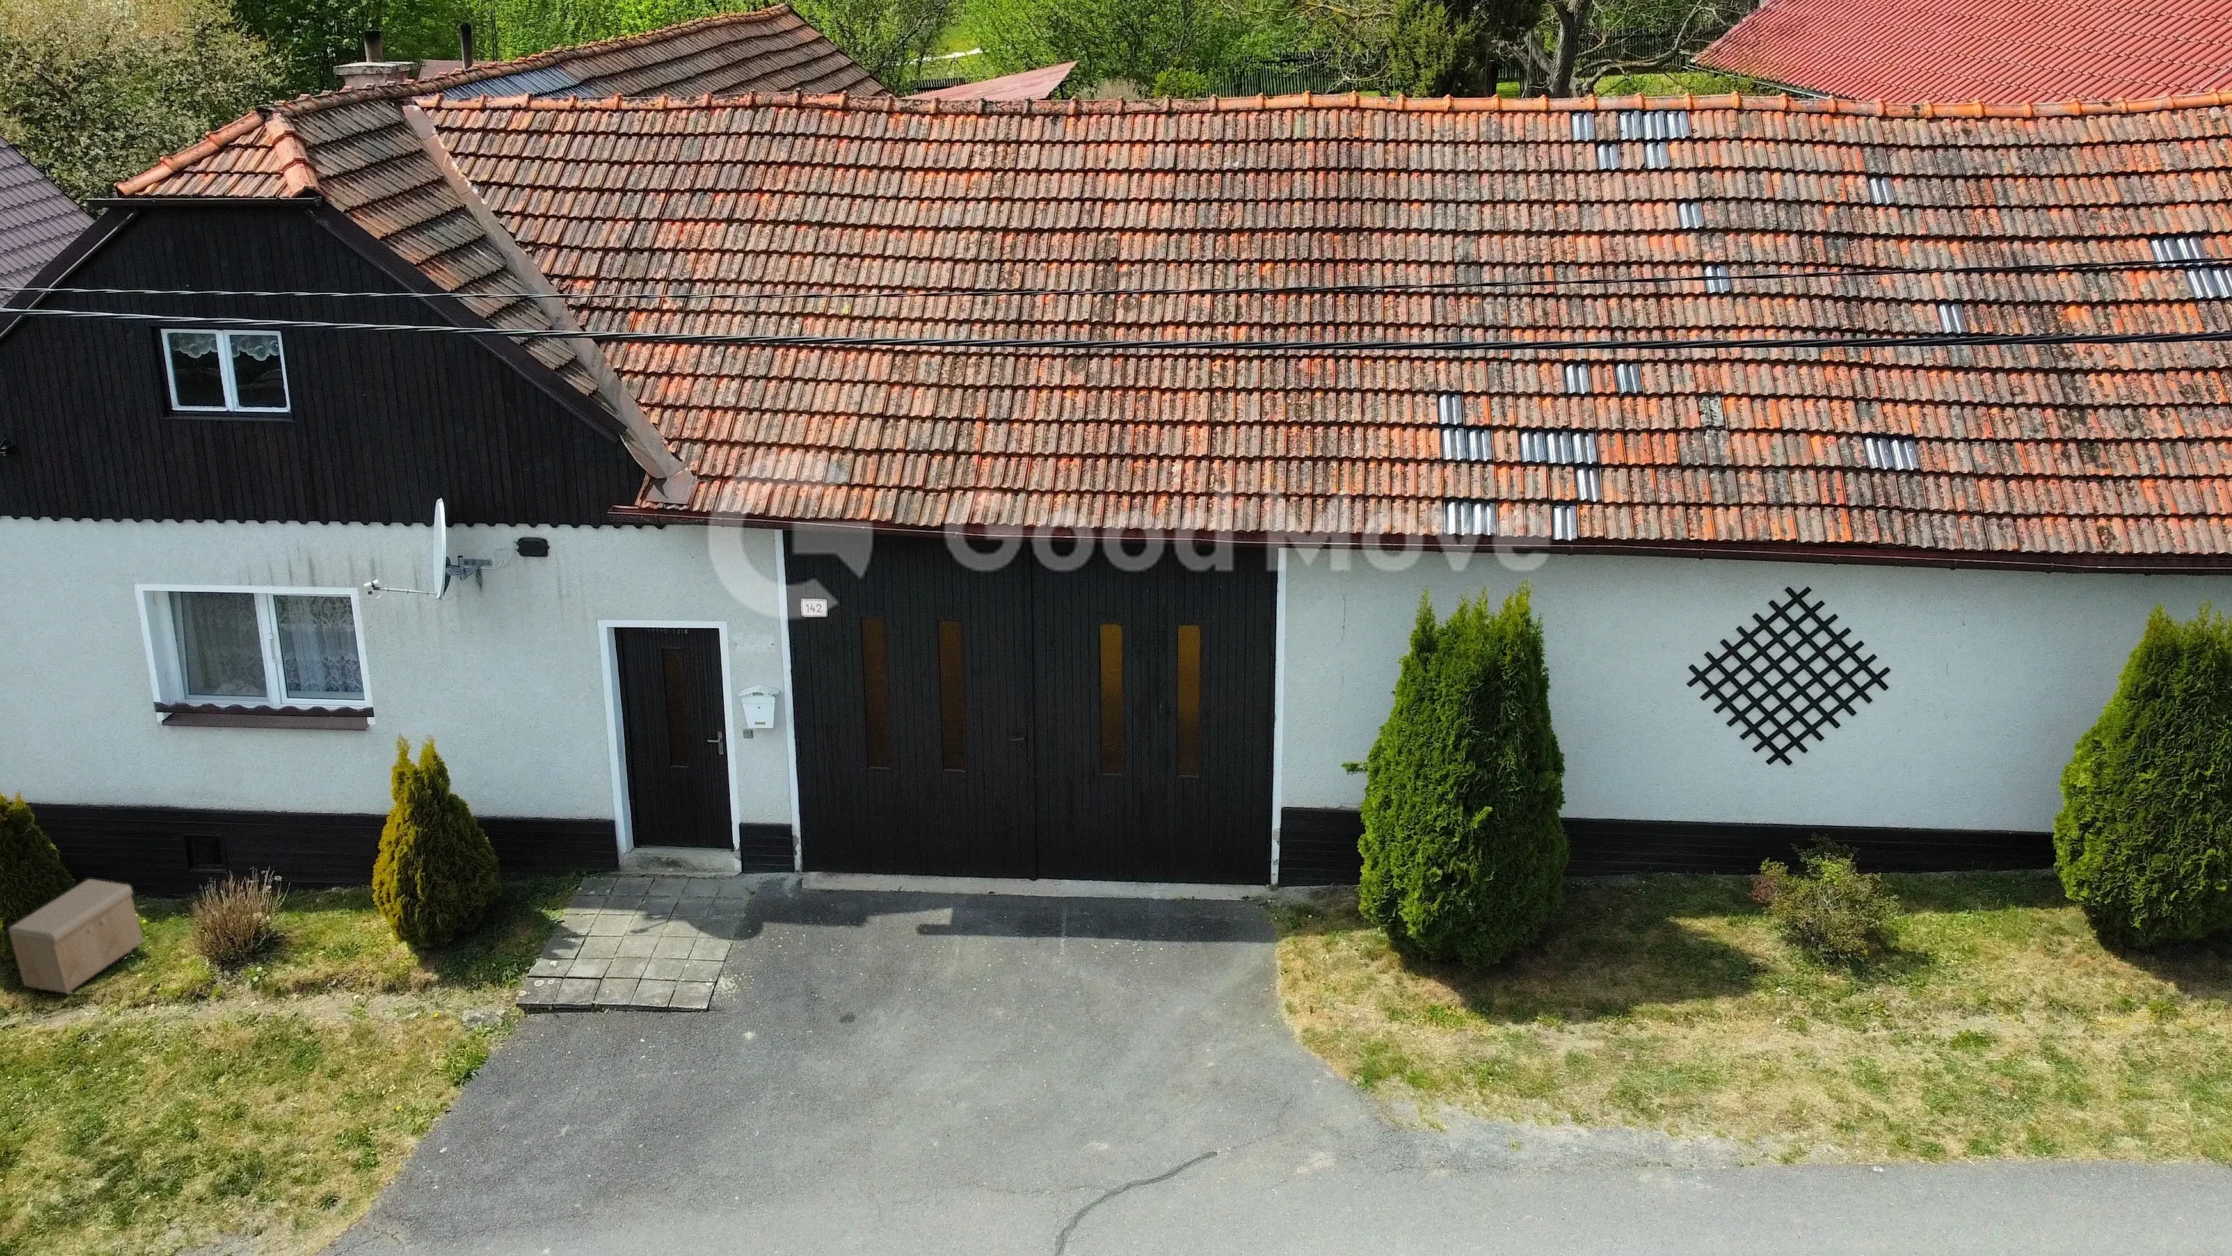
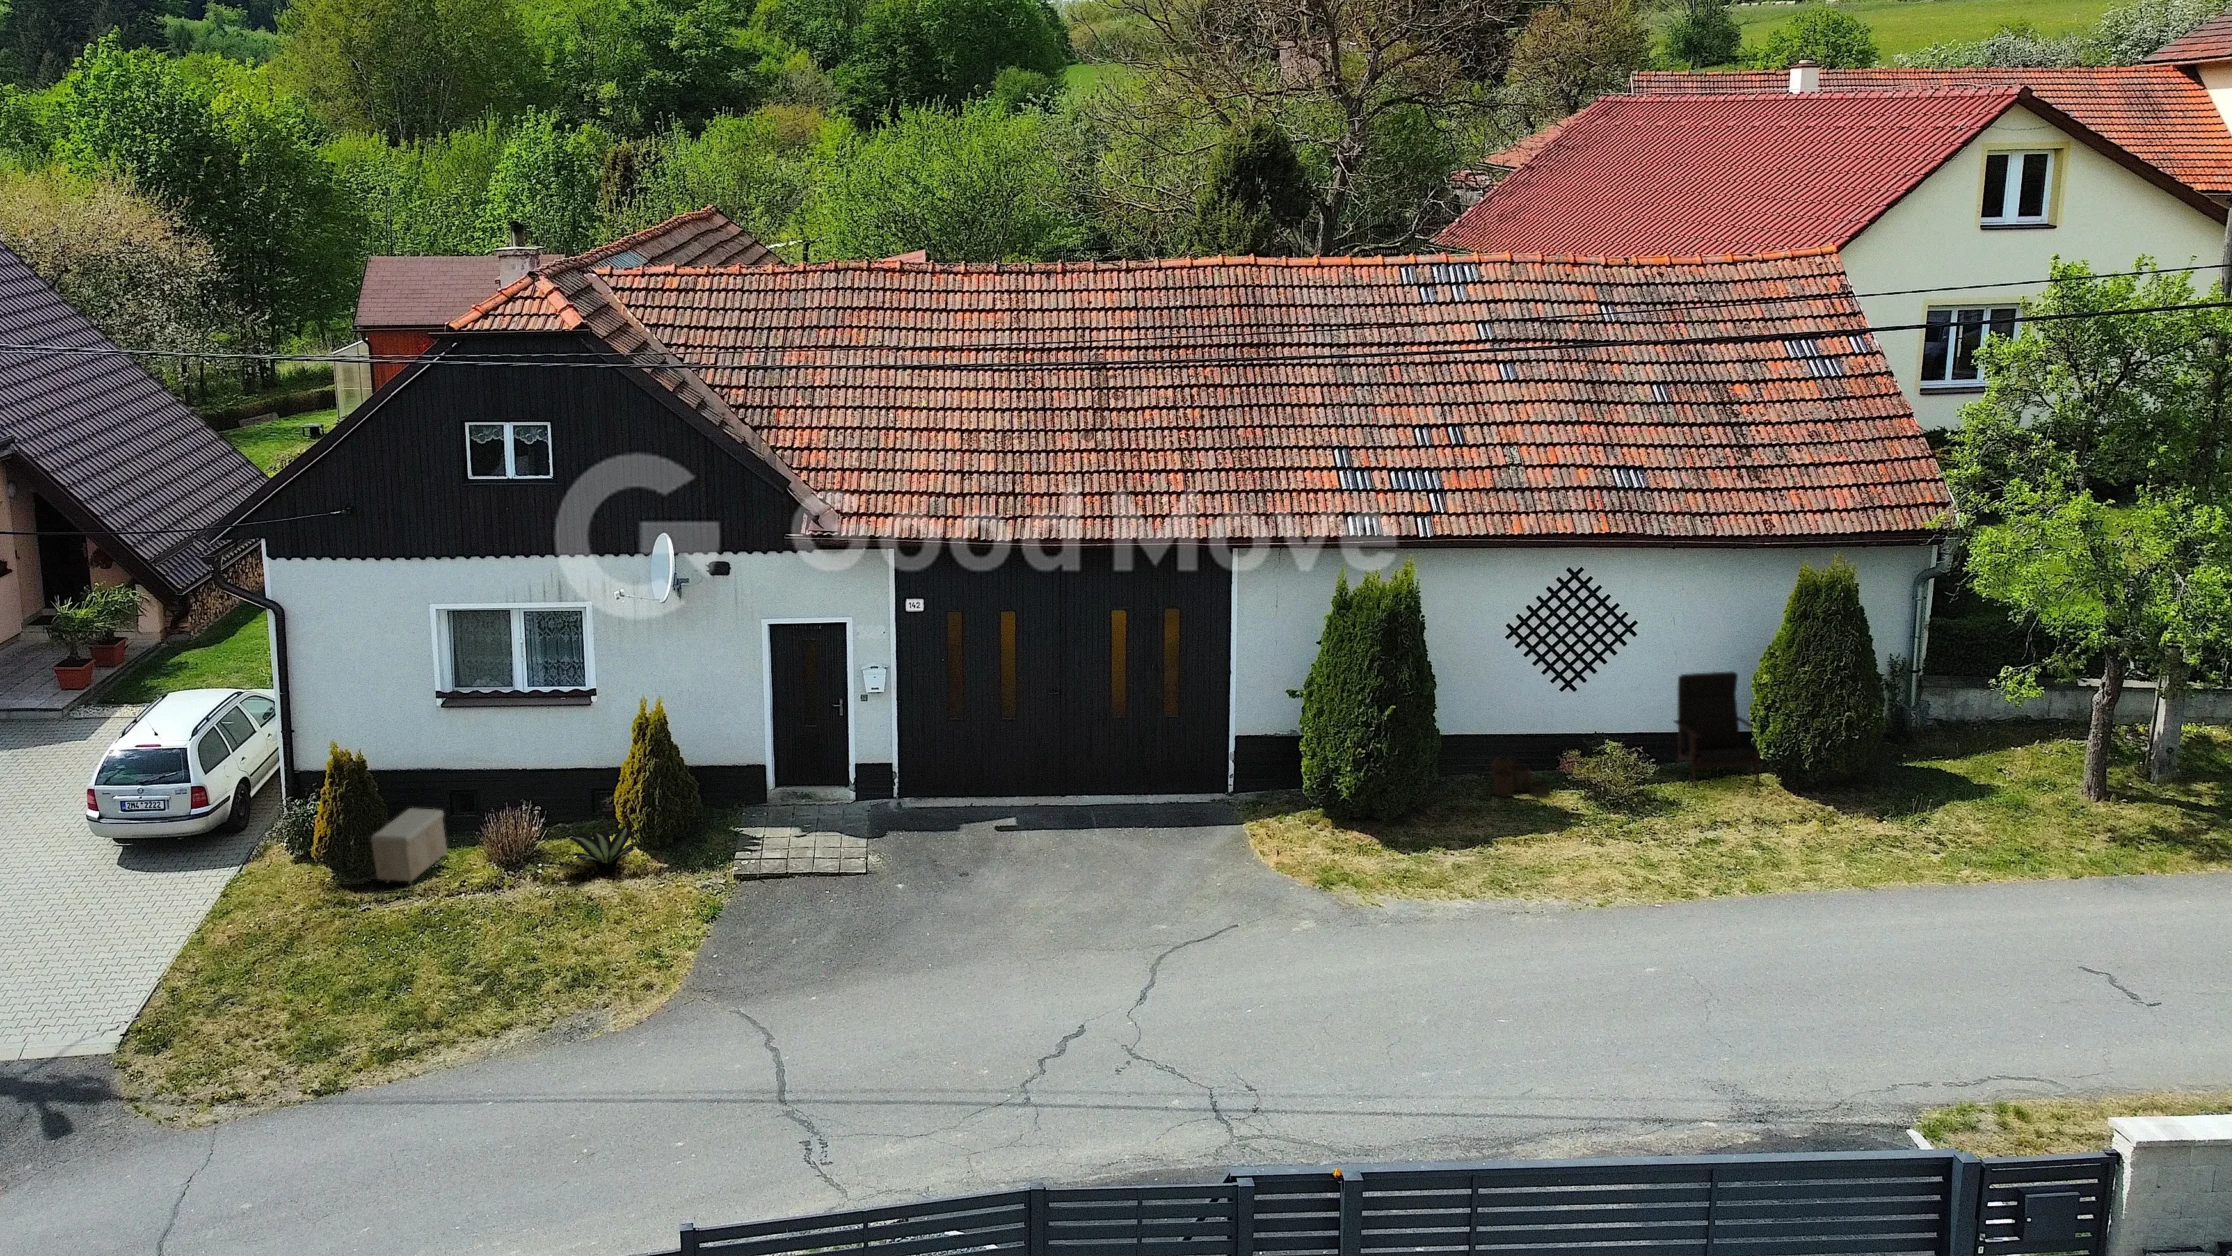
lounge chair: none [1929,750,2077,926] -> present [1674,672,1759,787]
woven basket: none [1654,858,1741,930] -> present [1491,757,1550,797]
potted plant: none [289,918,395,993] -> present [569,826,635,874]

